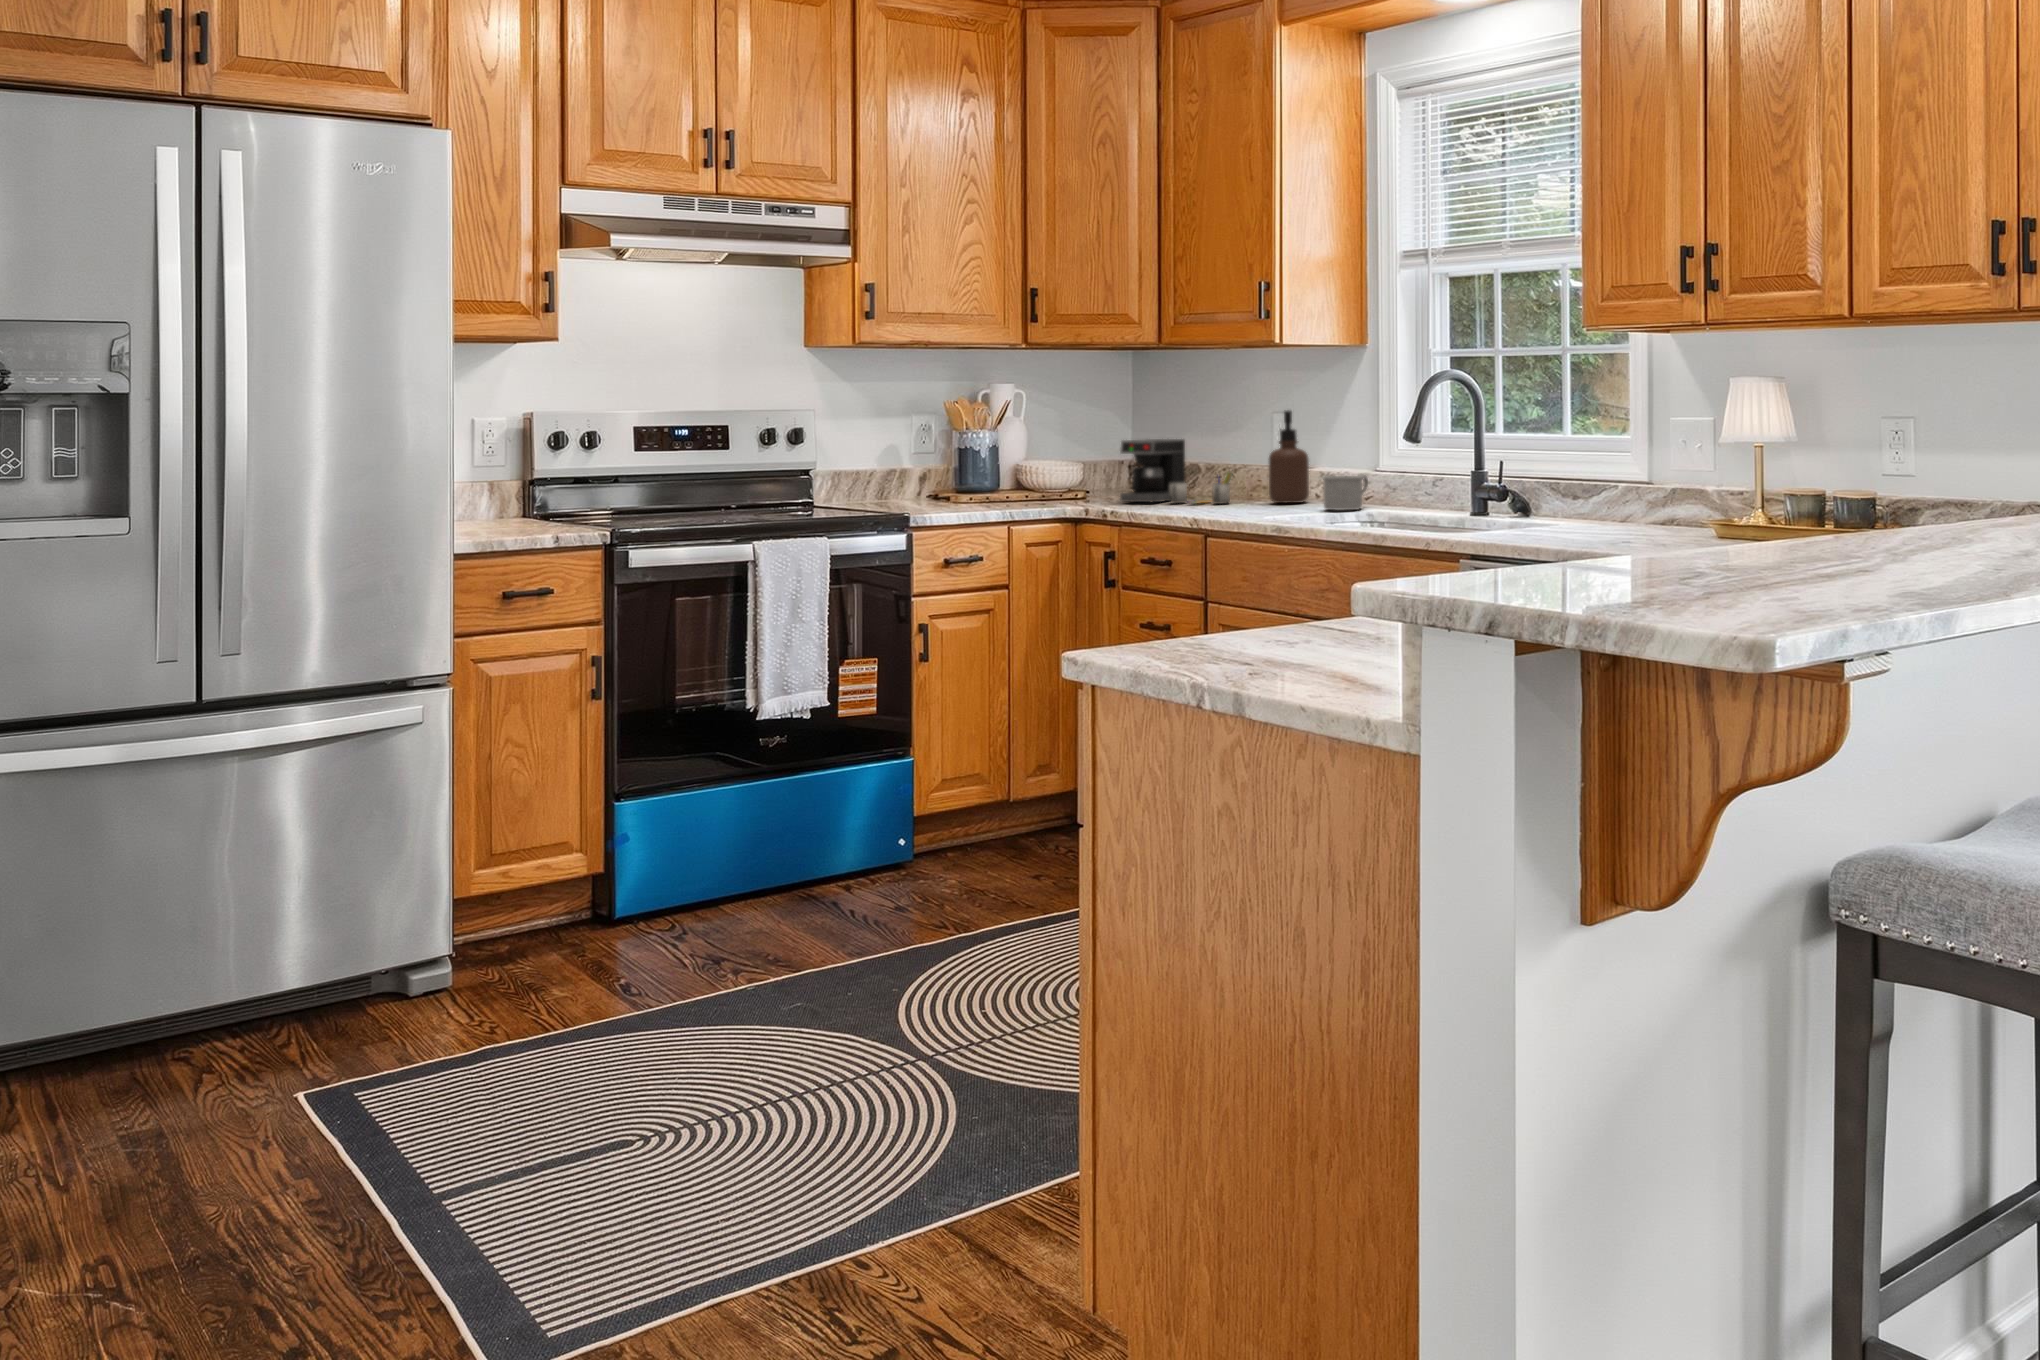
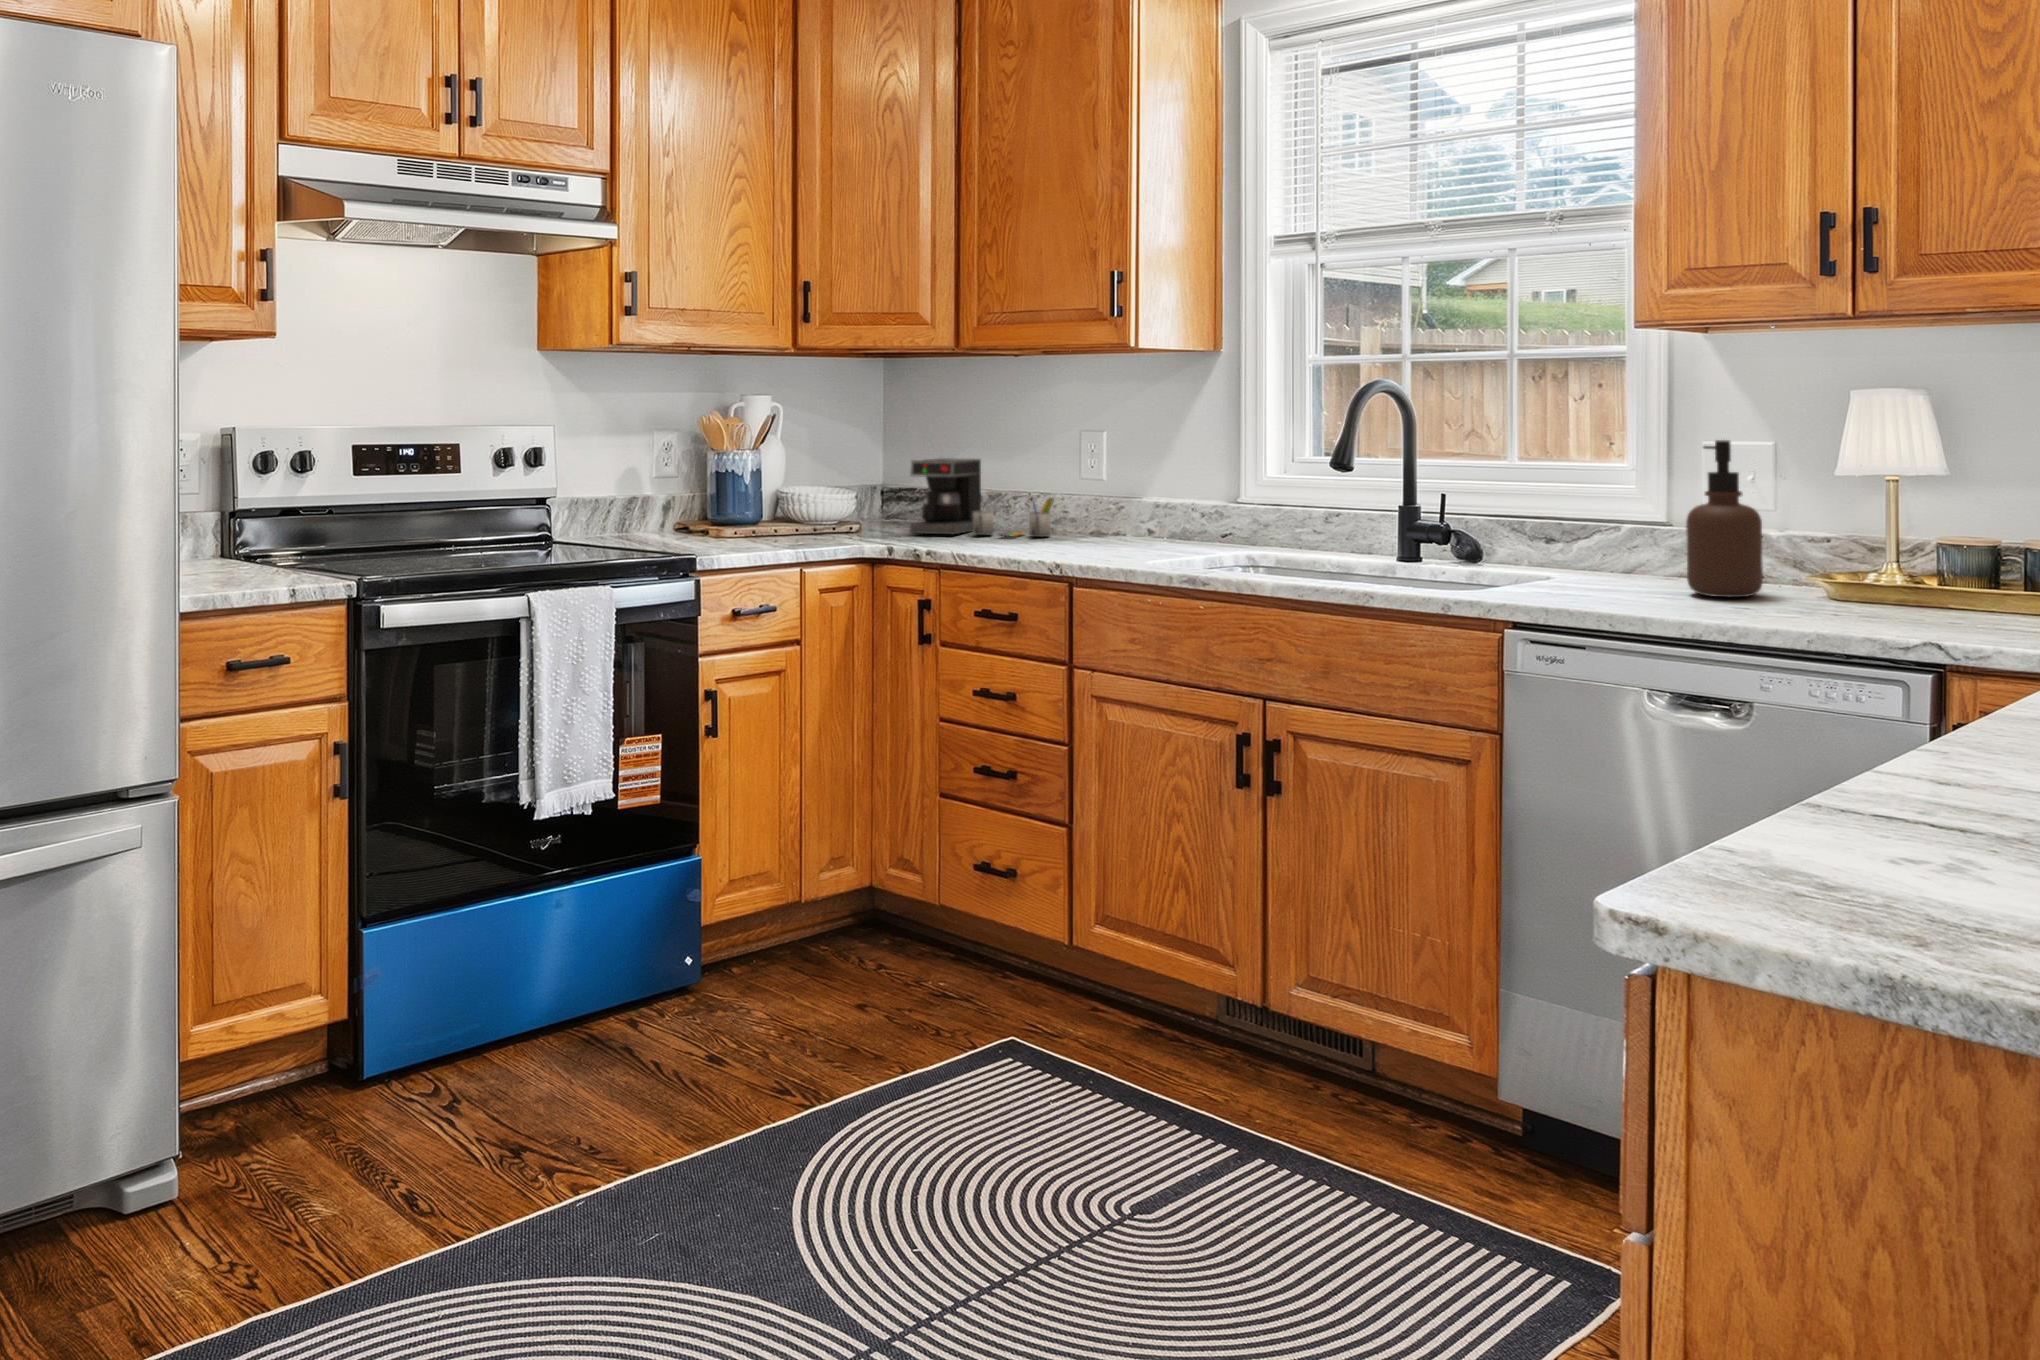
soap dispenser: present [1269,410,1309,503] -> present [1686,440,1763,597]
mug: present [1323,475,1368,510] -> none [1189,504,1240,548]

